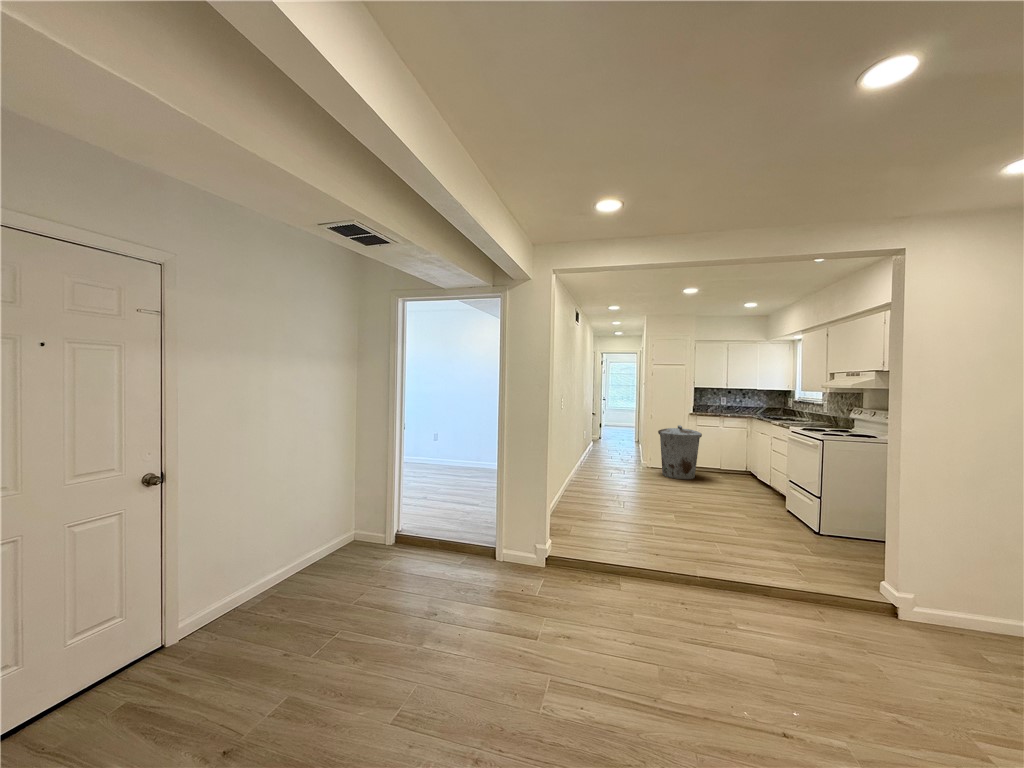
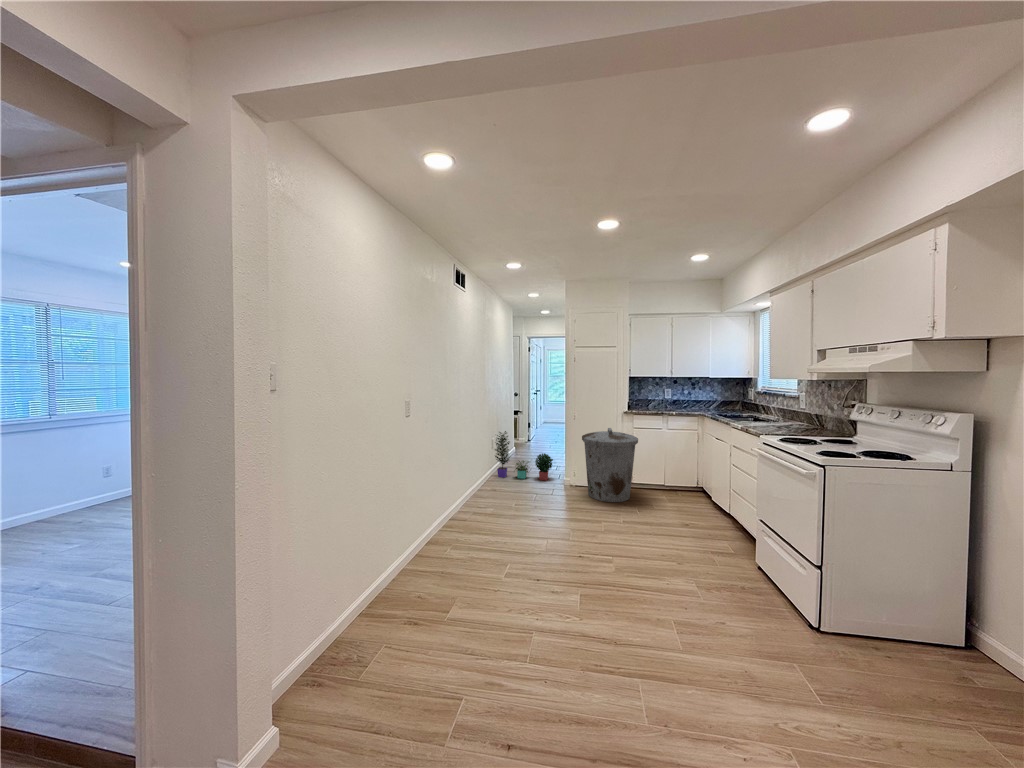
potted plant: none [583,427,632,466] -> present [495,431,553,481]

